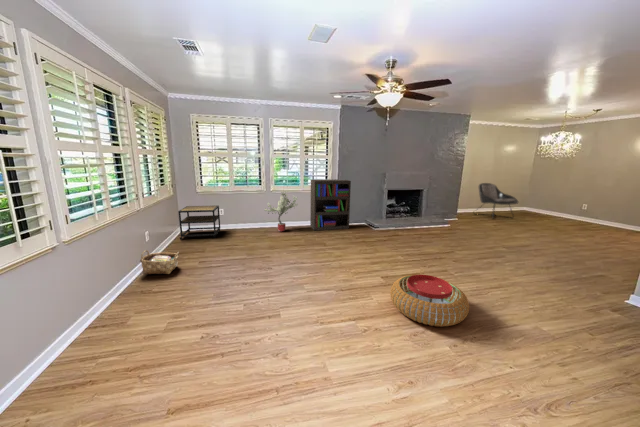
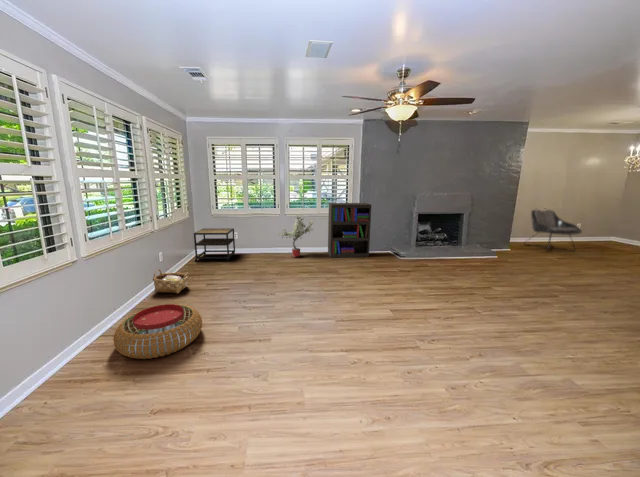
pouf: present [390,275,469,327] -> present [113,304,202,359]

